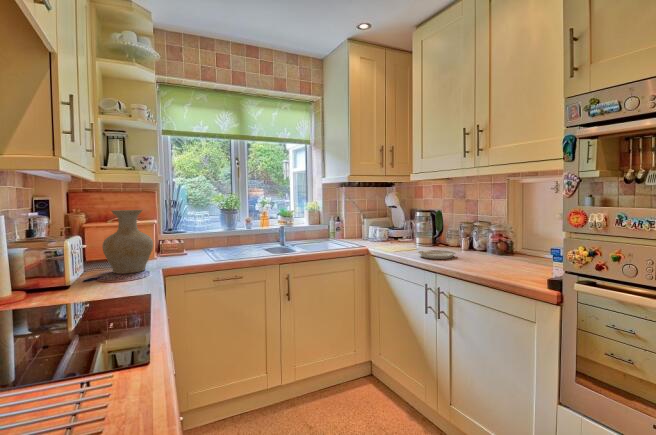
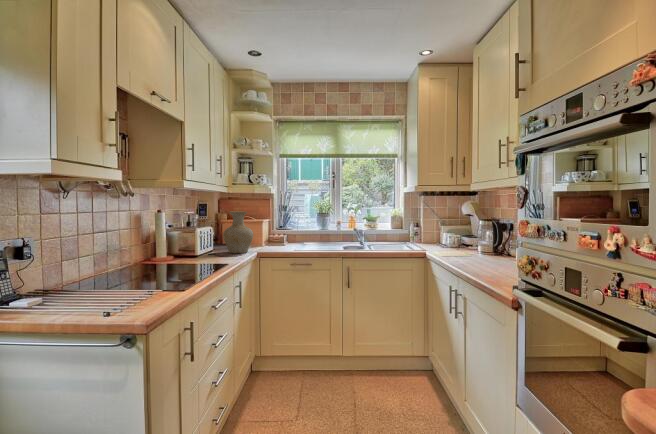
plate: present [418,210,455,259] -> none [457,219,494,266]

